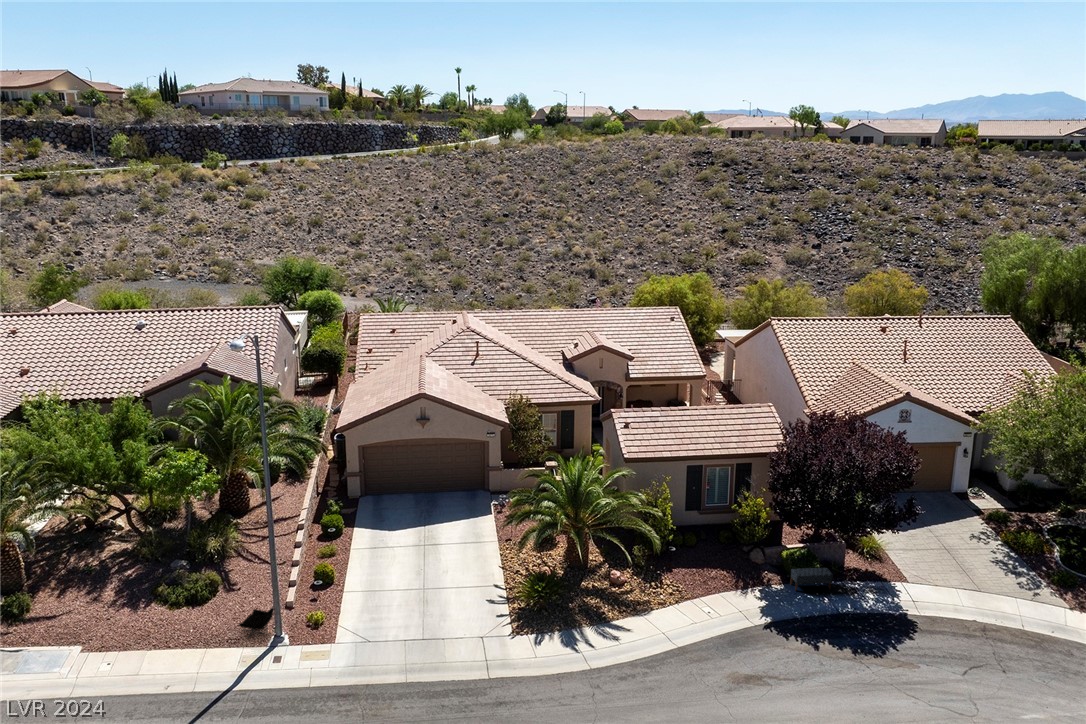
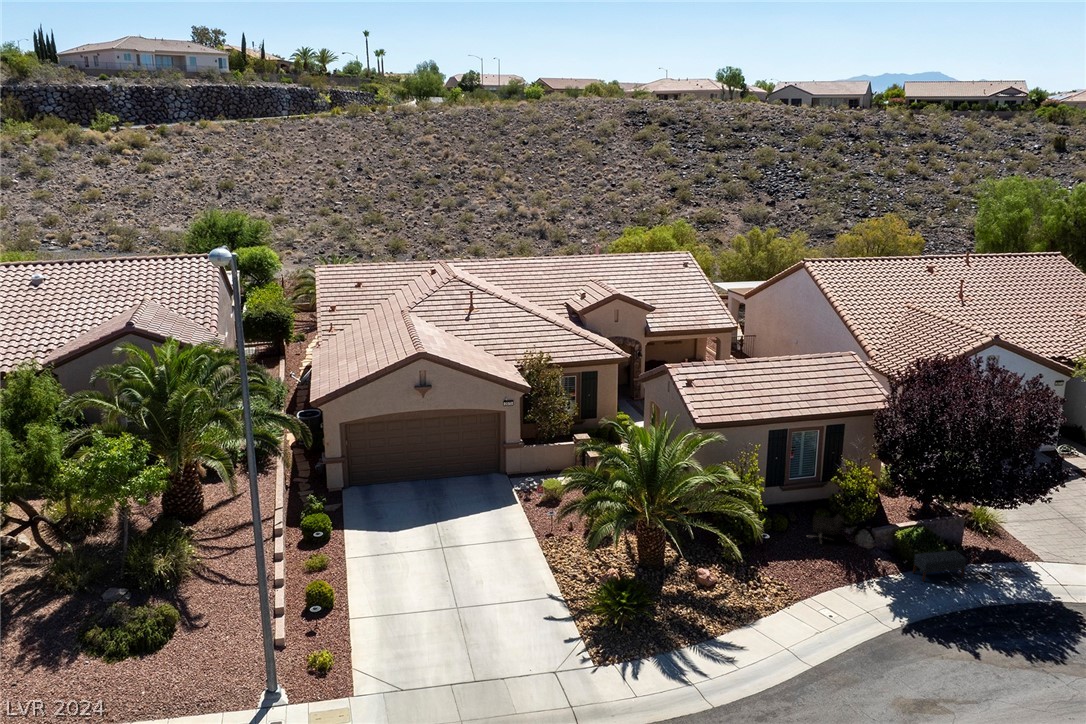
lounge chair: present [239,608,274,638] -> present [813,514,844,538]

